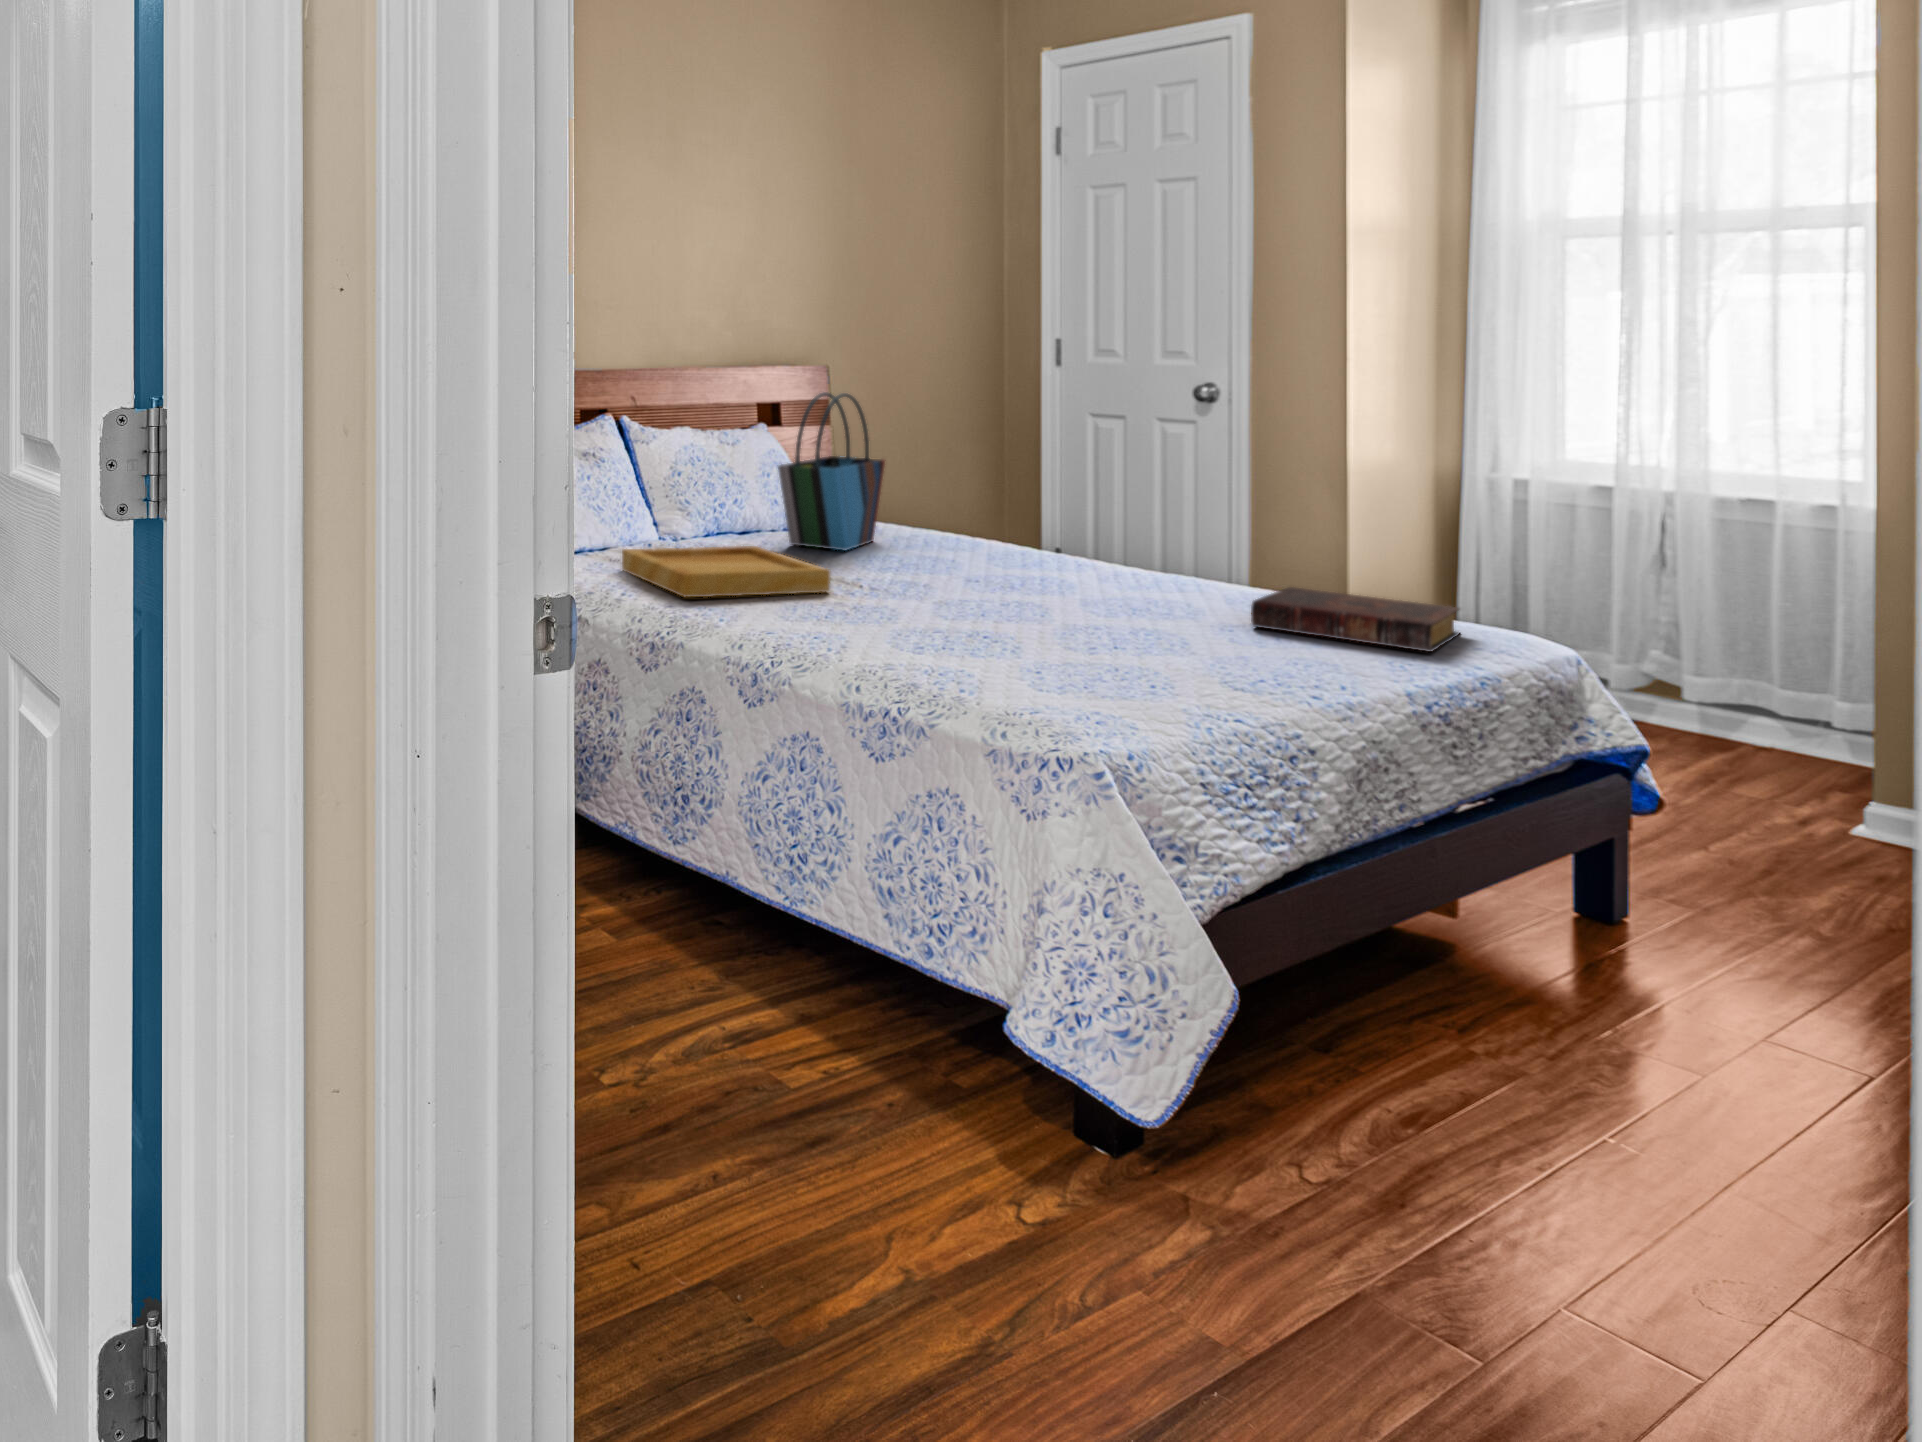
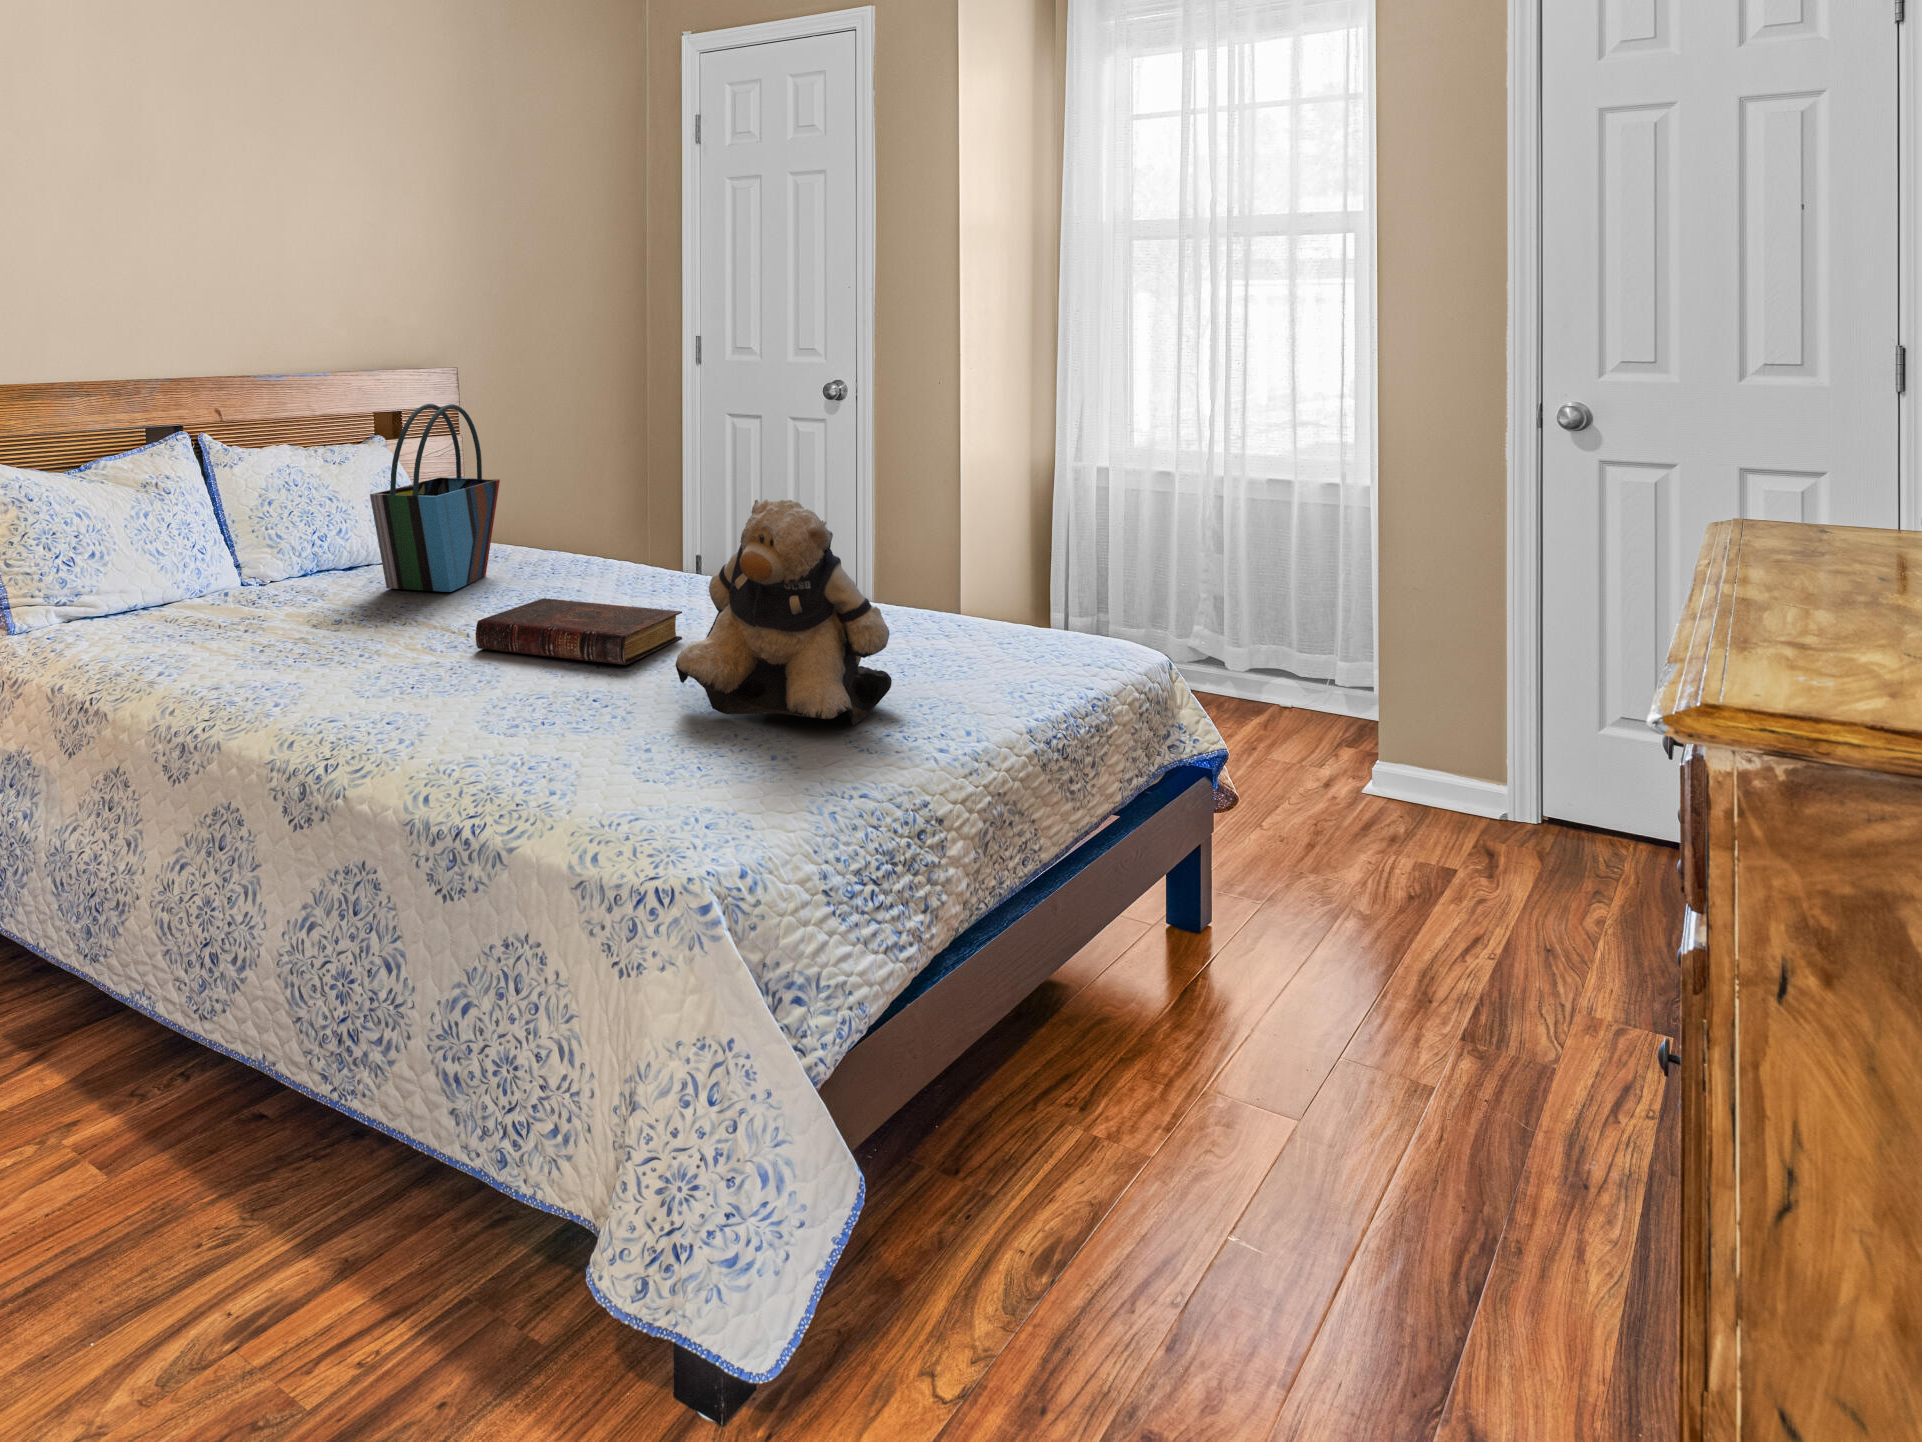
teddy bear: none [1063,473,1268,669] -> present [676,499,892,725]
tray: present [622,546,830,597] -> none [161,597,419,681]
book: present [1251,587,1459,652] -> present [476,598,682,665]

